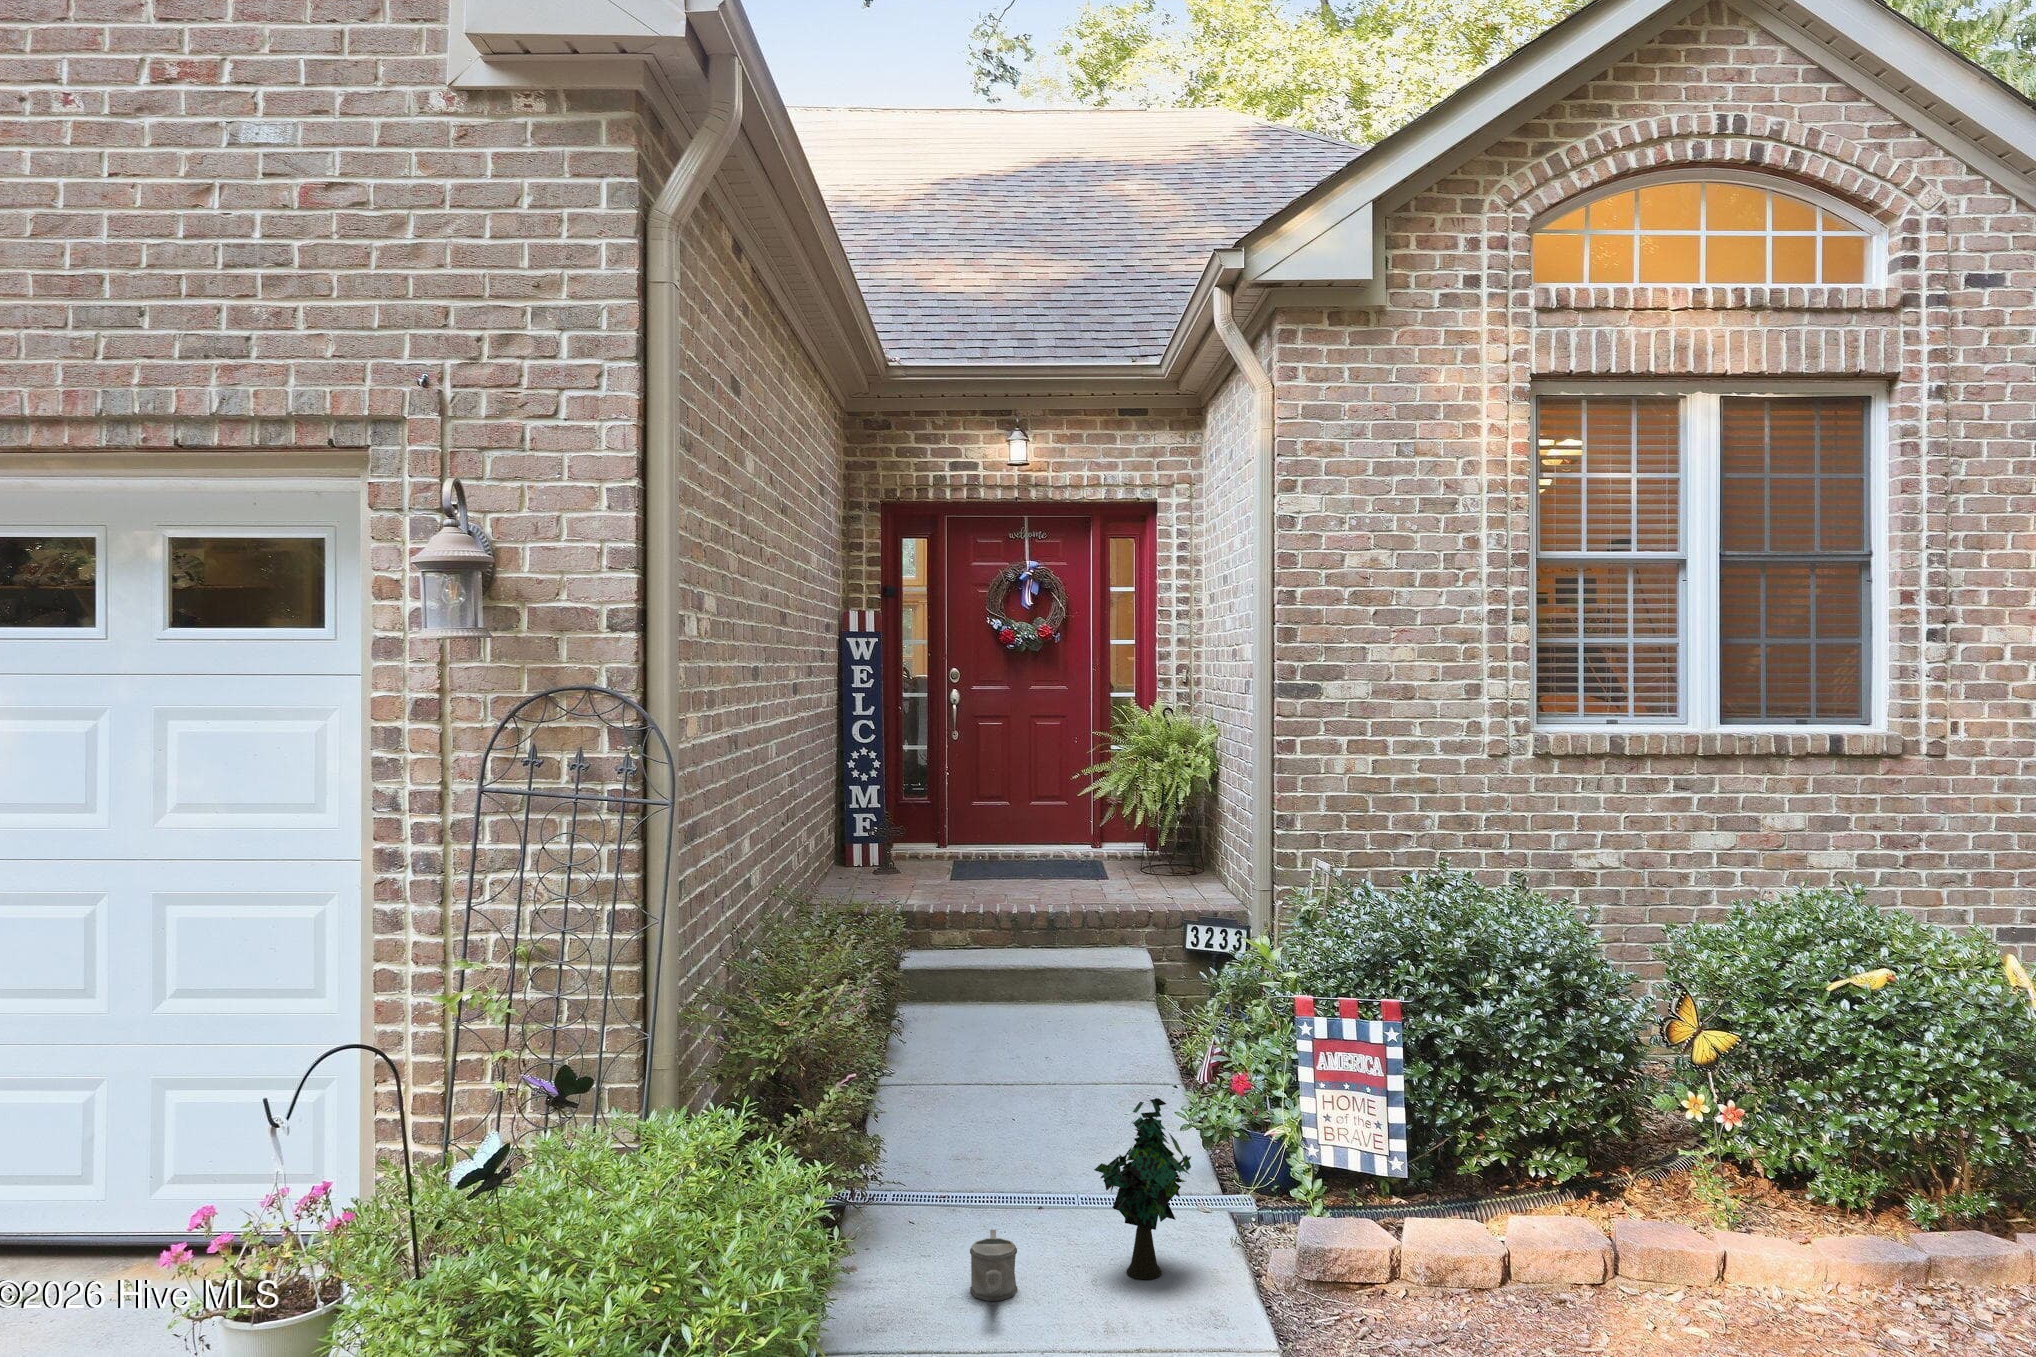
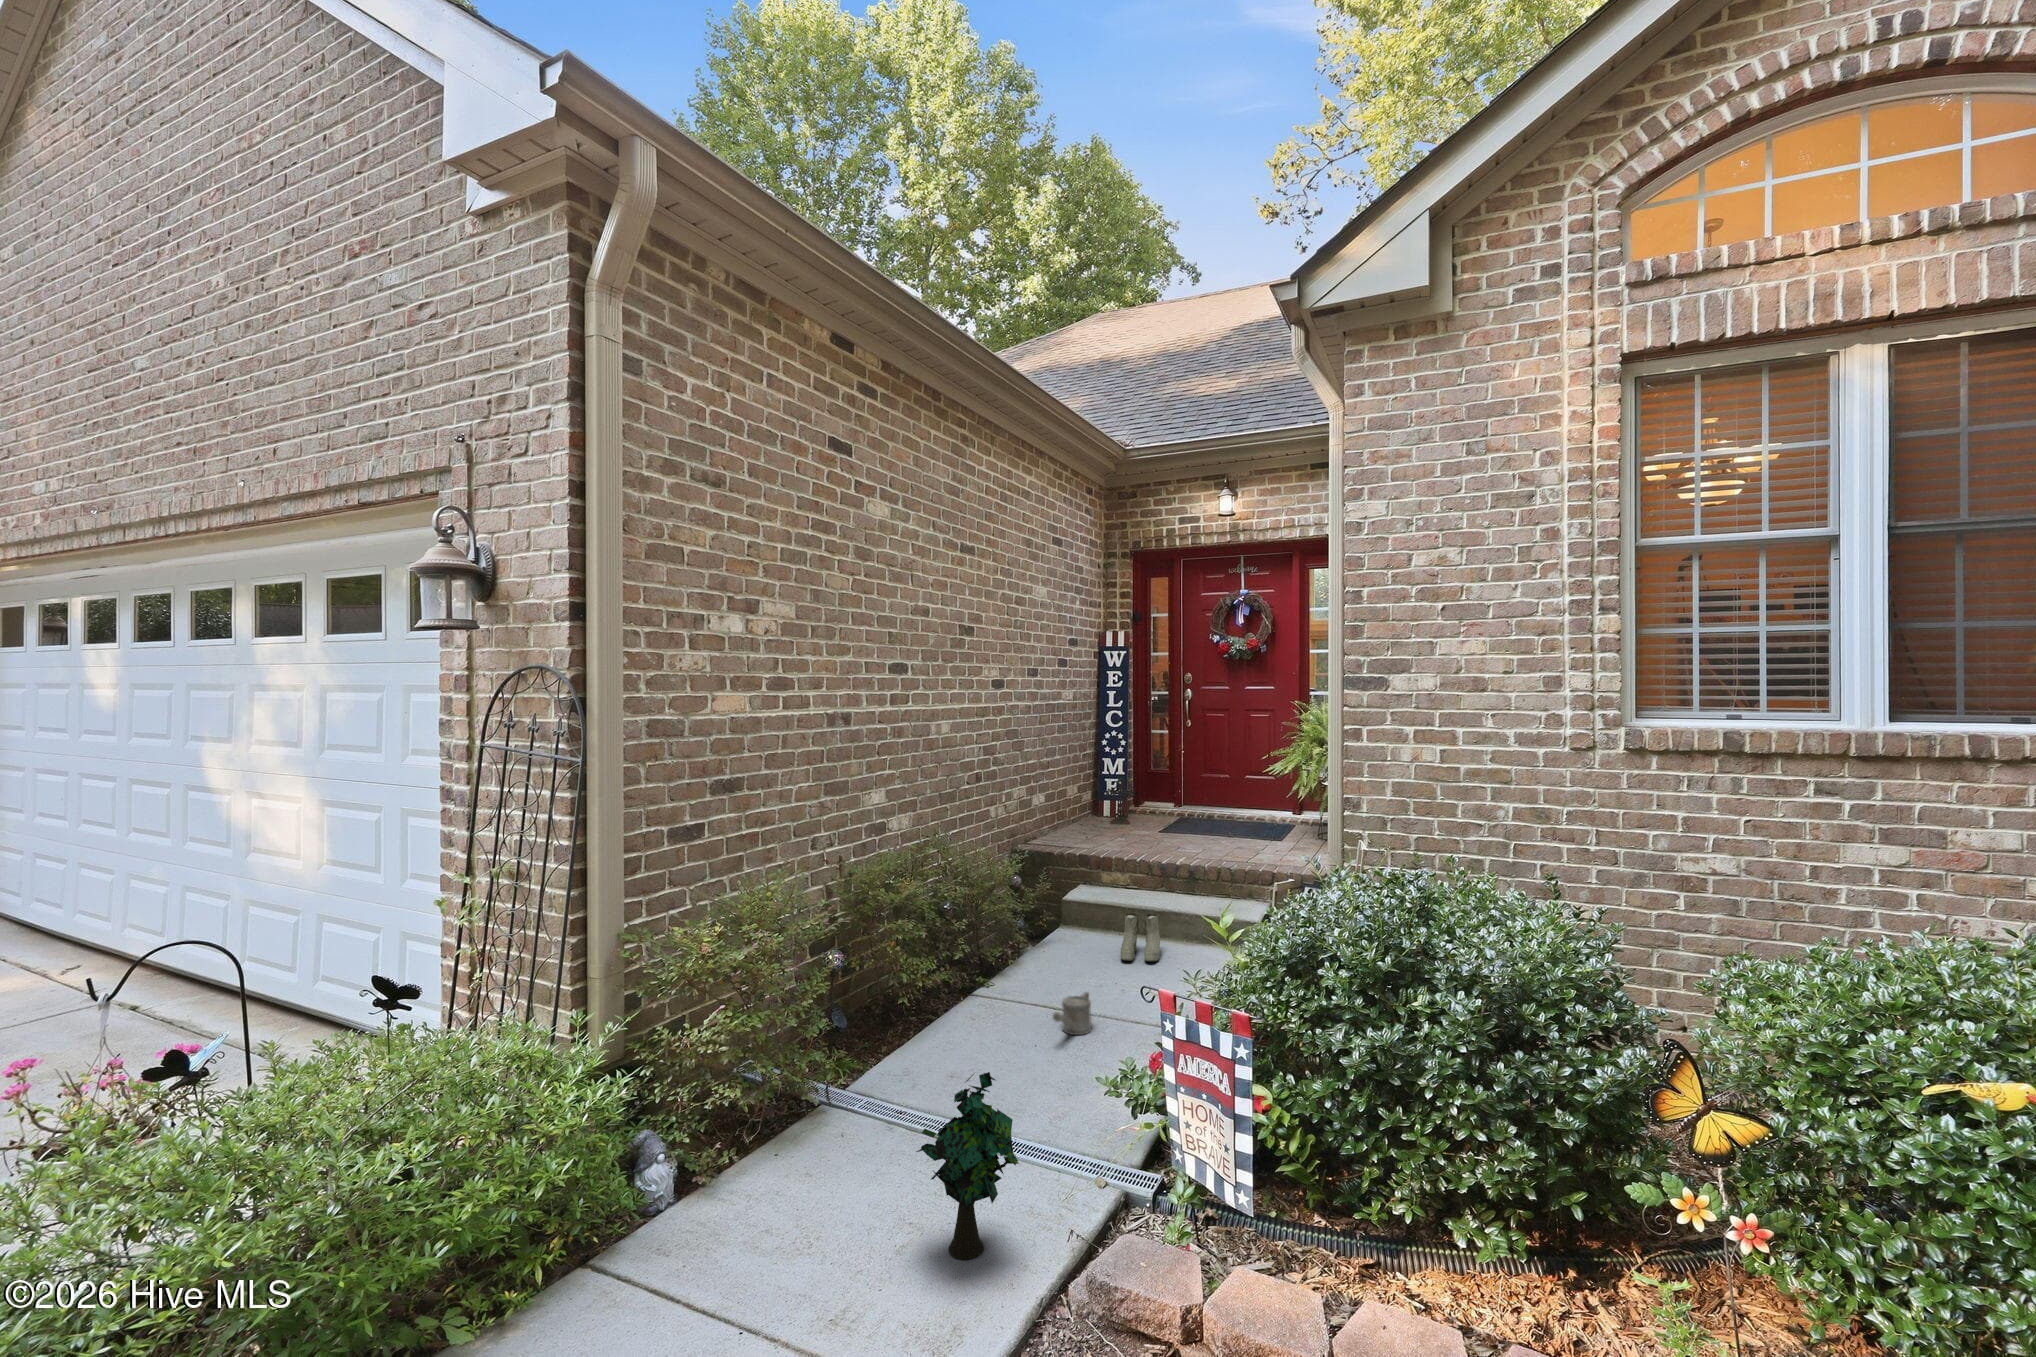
boots: none [1009,969,1056,1026] -> present [1121,913,1160,962]
watering can: present [970,1230,1017,1301] -> present [1053,992,1091,1035]

